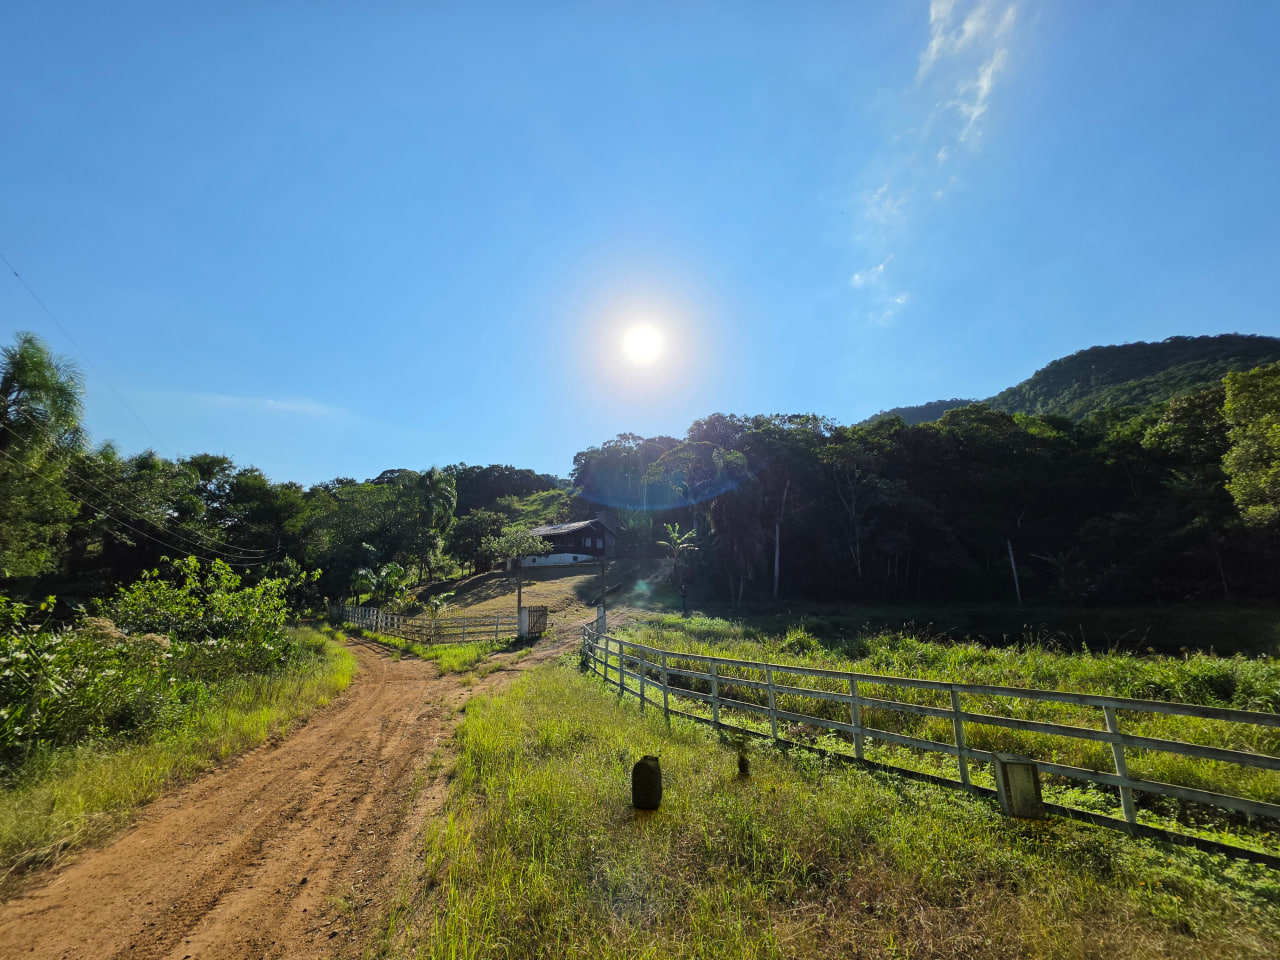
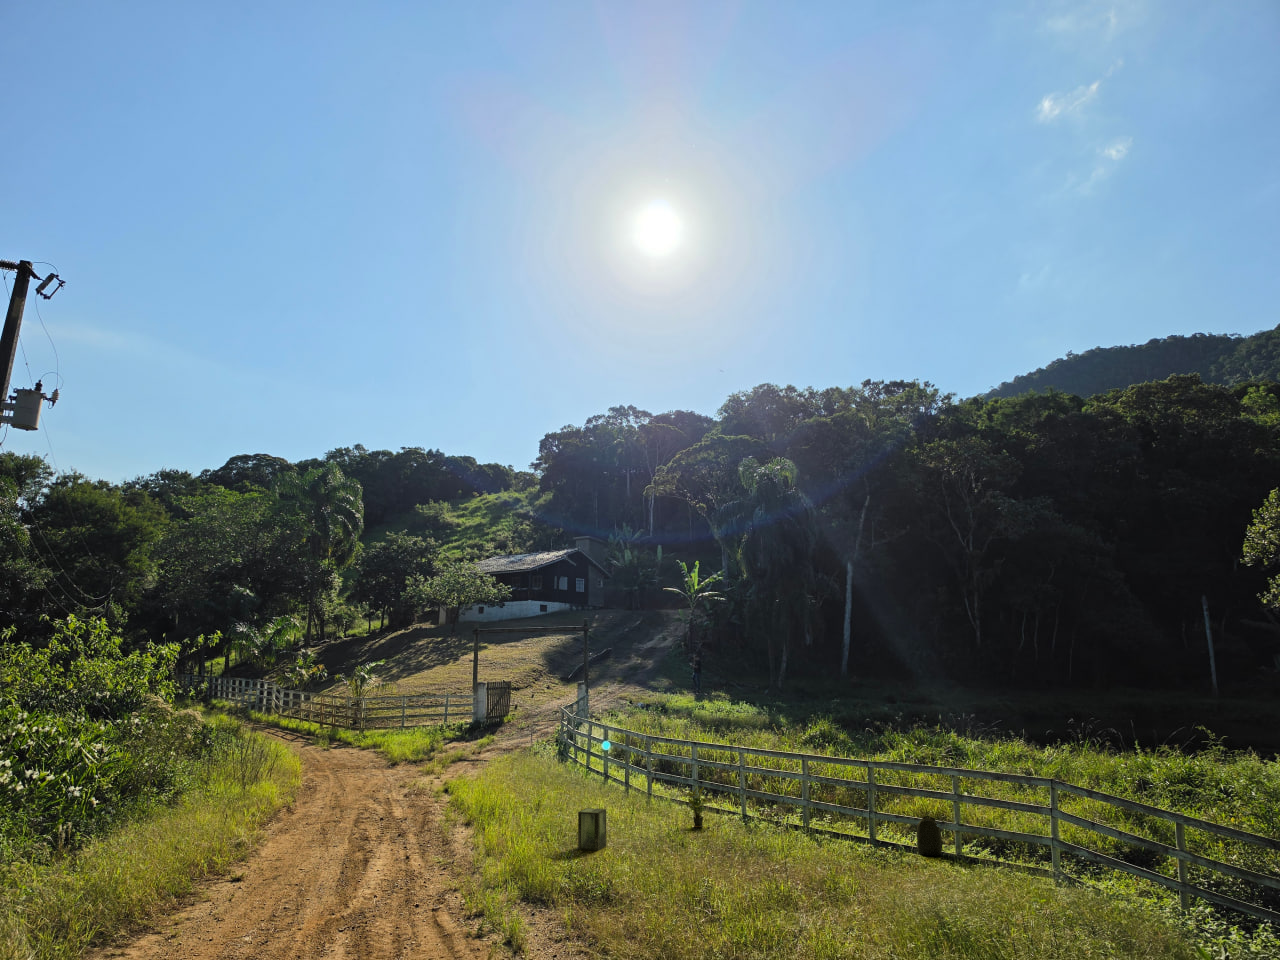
storage box: present [991,752,1046,820] -> present [578,808,606,851]
backpack: present [632,755,663,808] -> present [917,816,942,856]

